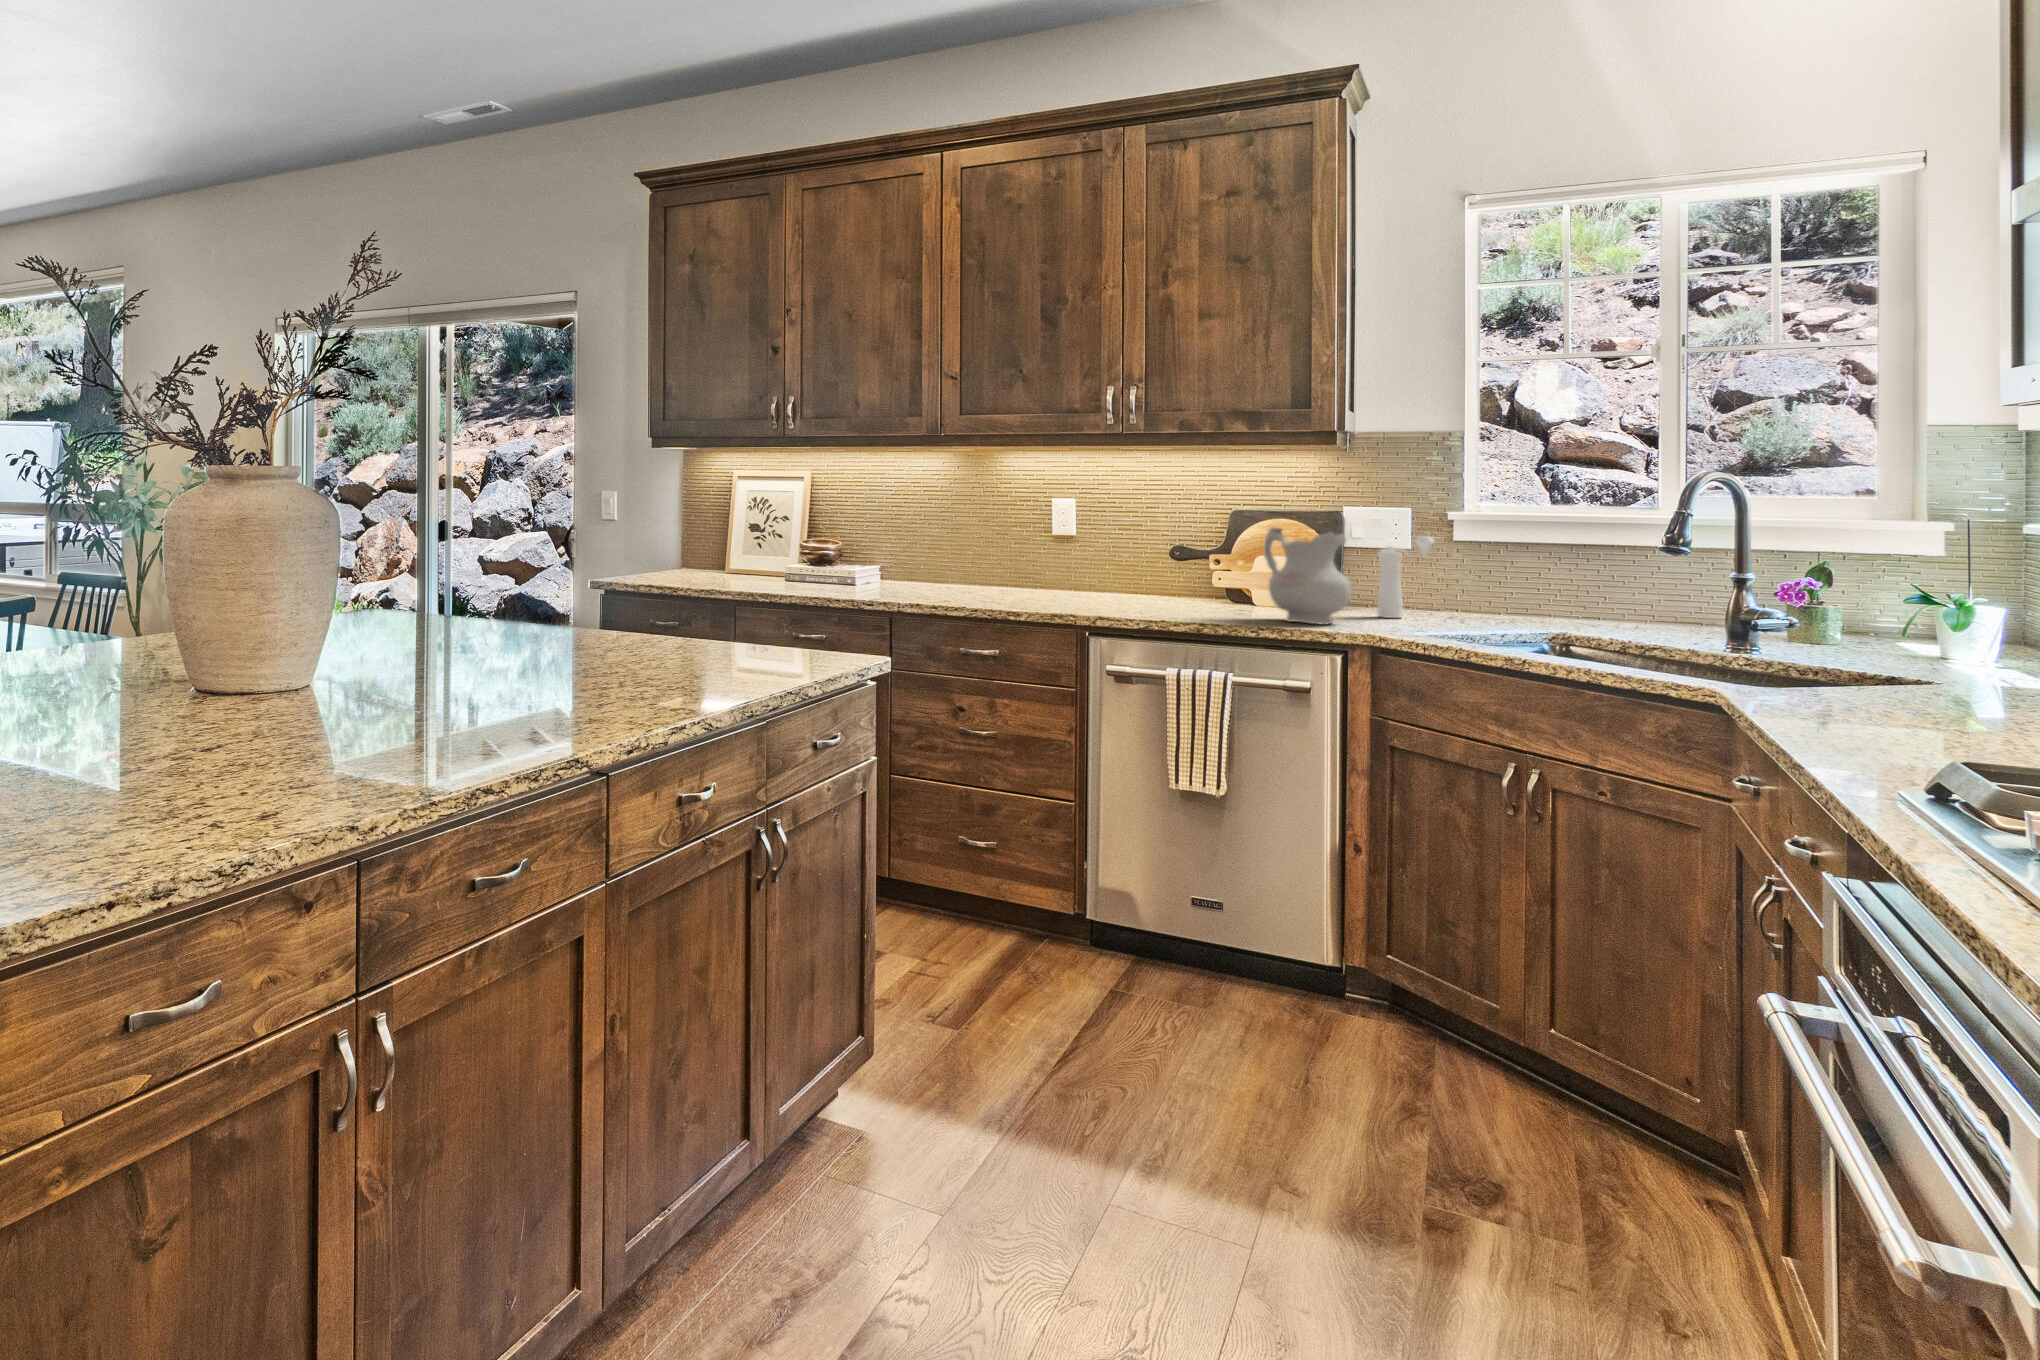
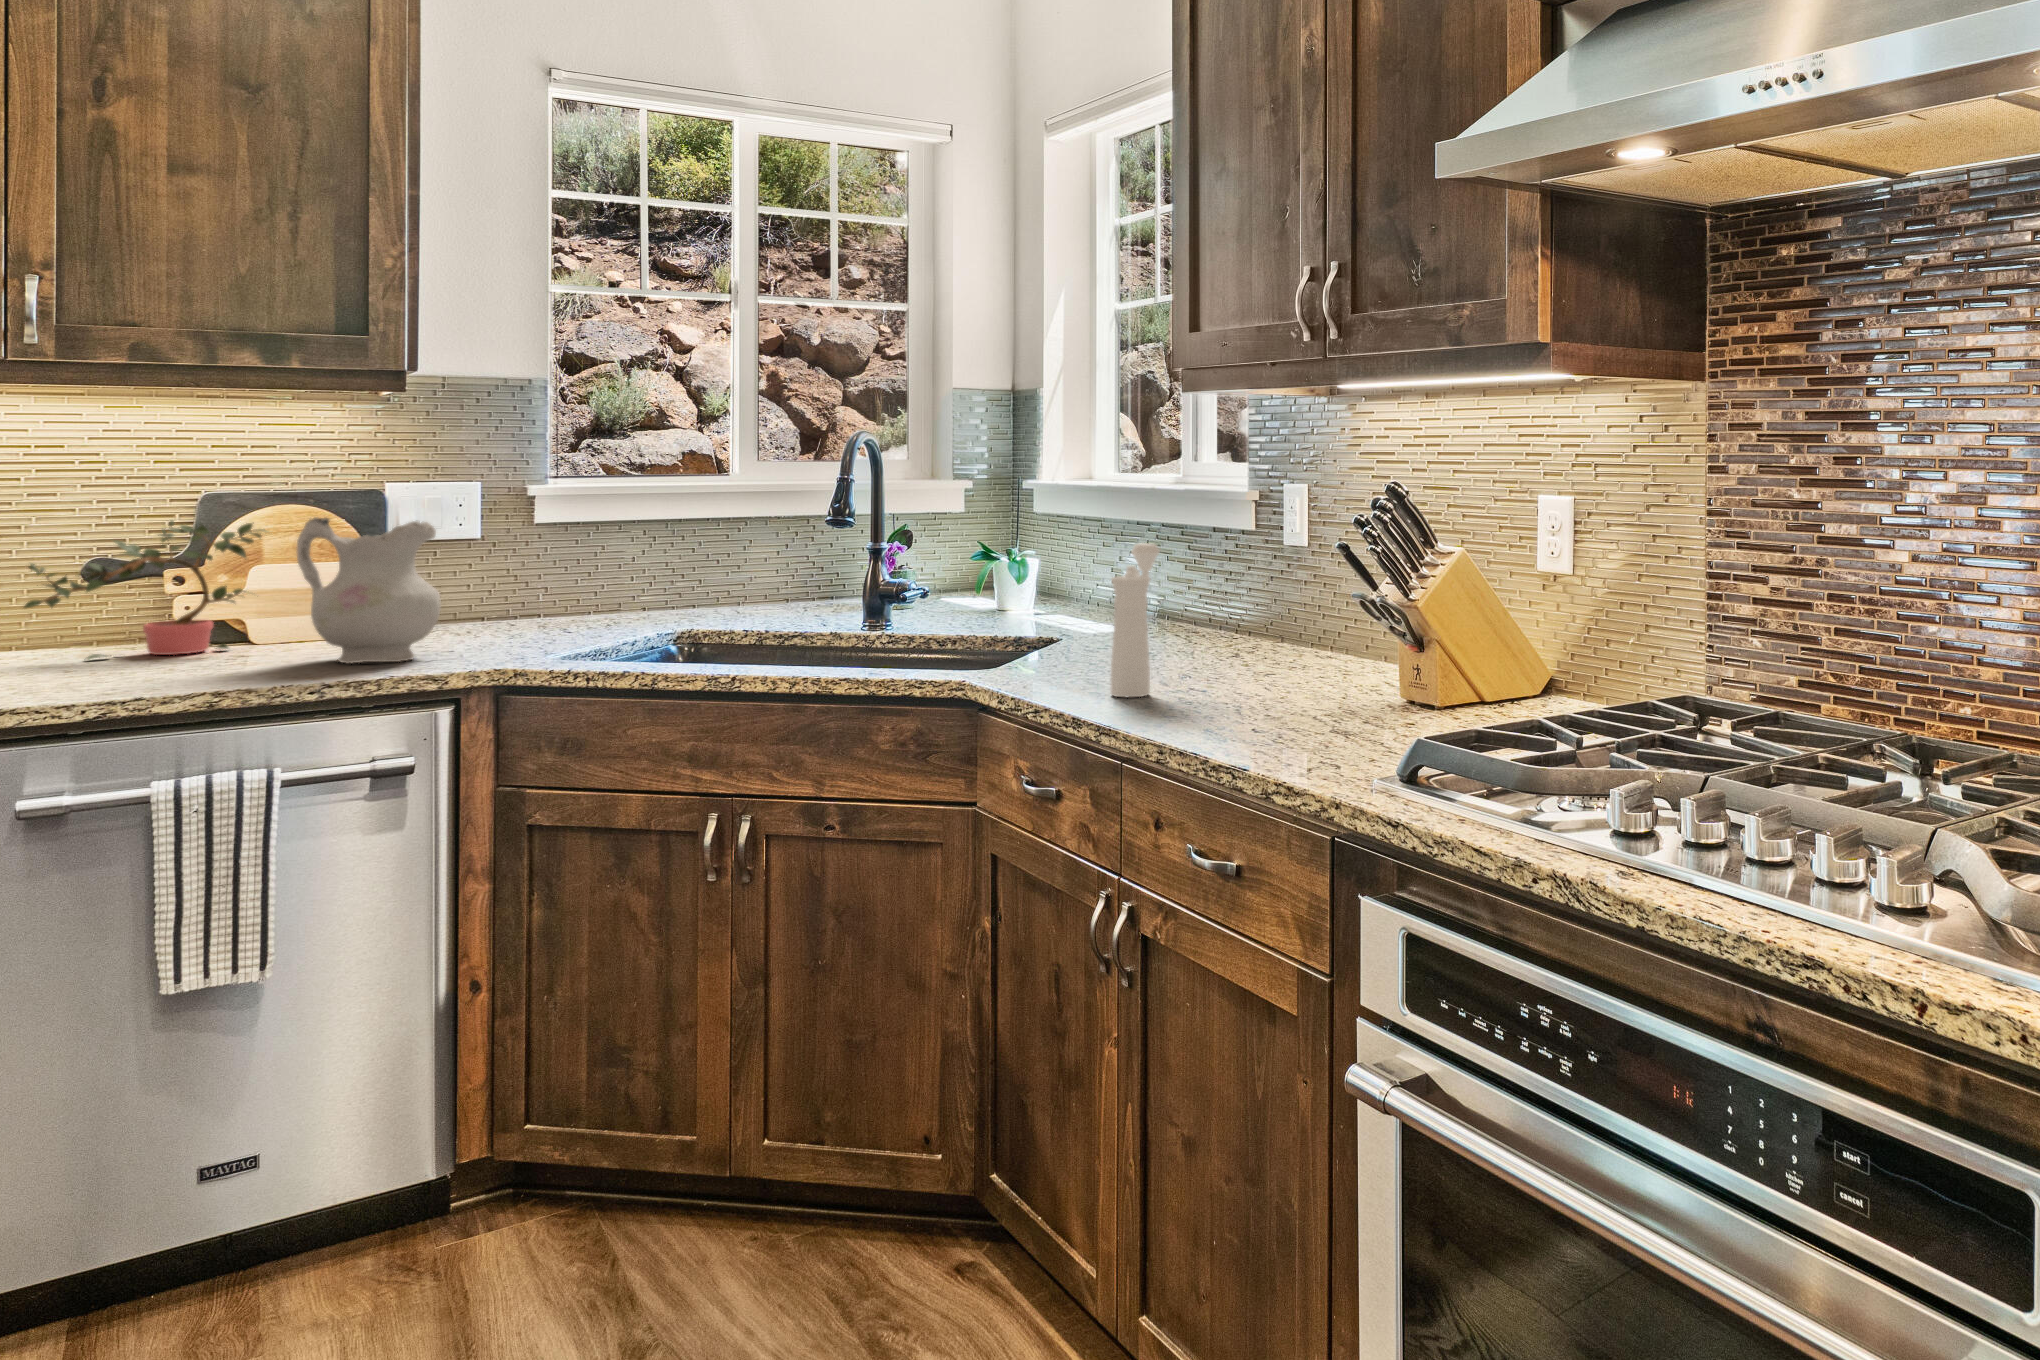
potted plant: none [1135,526,1266,607] -> present [24,521,267,659]
pepper mill: present [1377,536,1433,618] -> present [1111,543,1159,697]

